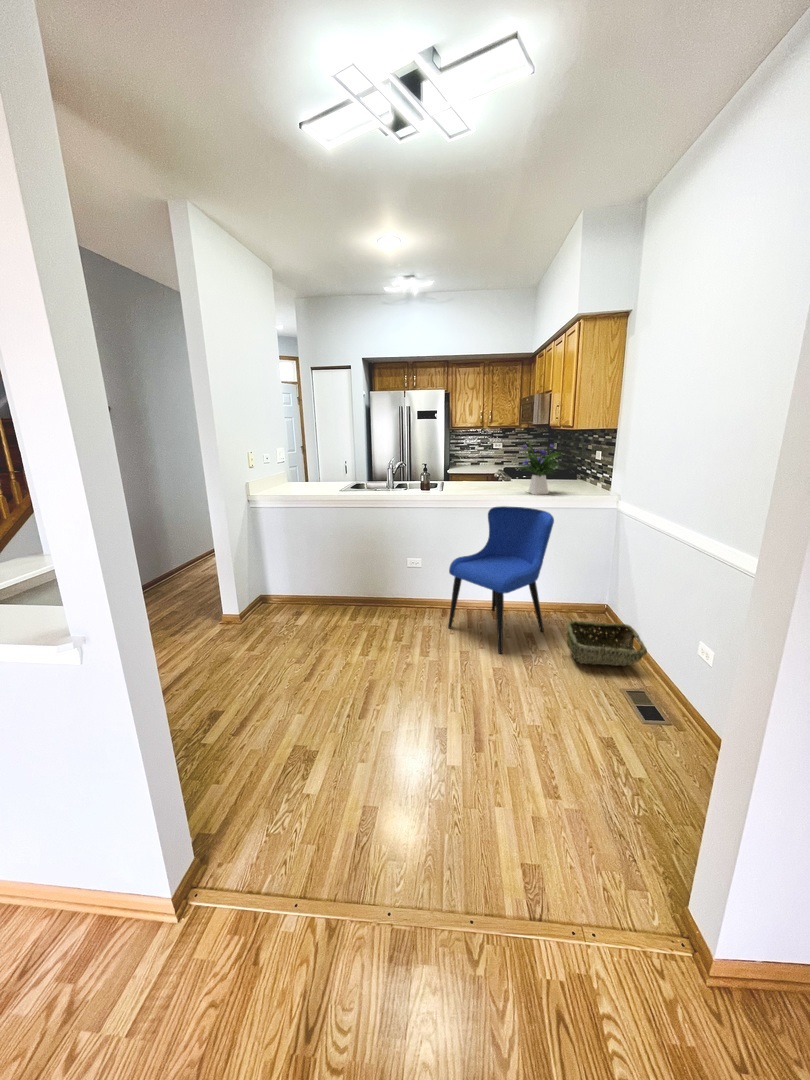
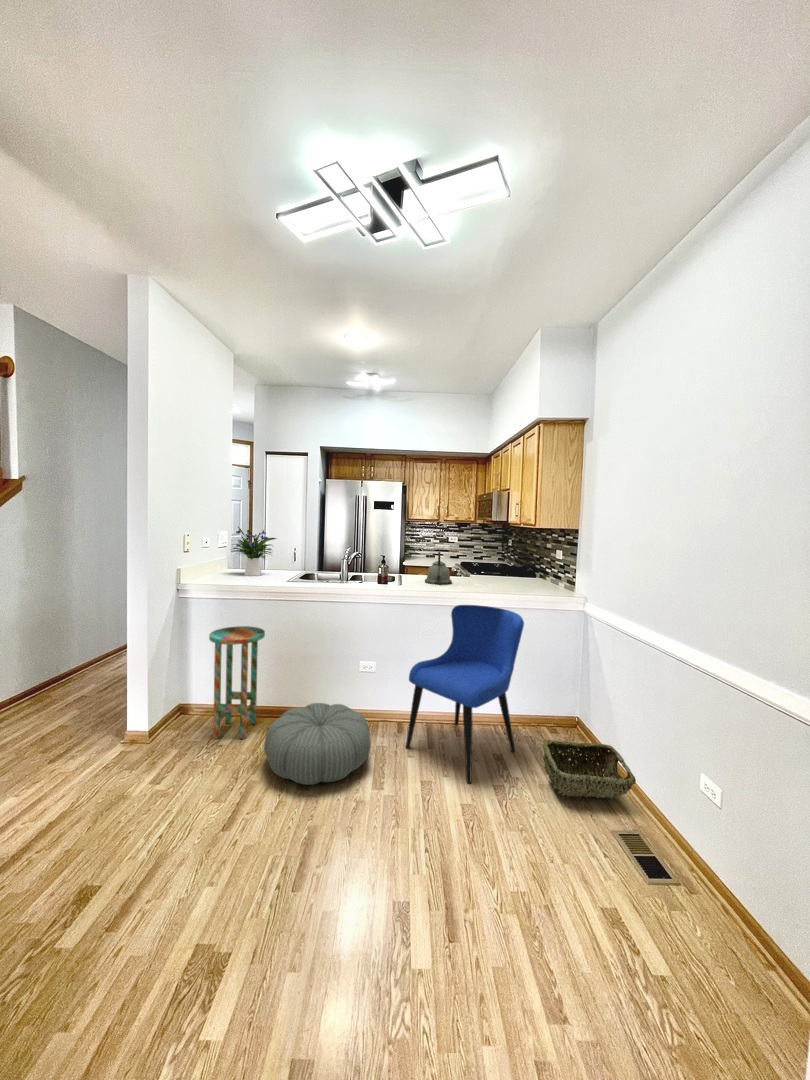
flower arrangement: present [519,442,562,494] -> present [233,527,277,576]
kettle: none [465,458,490,489] -> present [425,552,452,584]
side table: none [279,531,324,621] -> present [209,626,265,739]
pouf: none [332,592,418,653] -> present [264,703,371,785]

